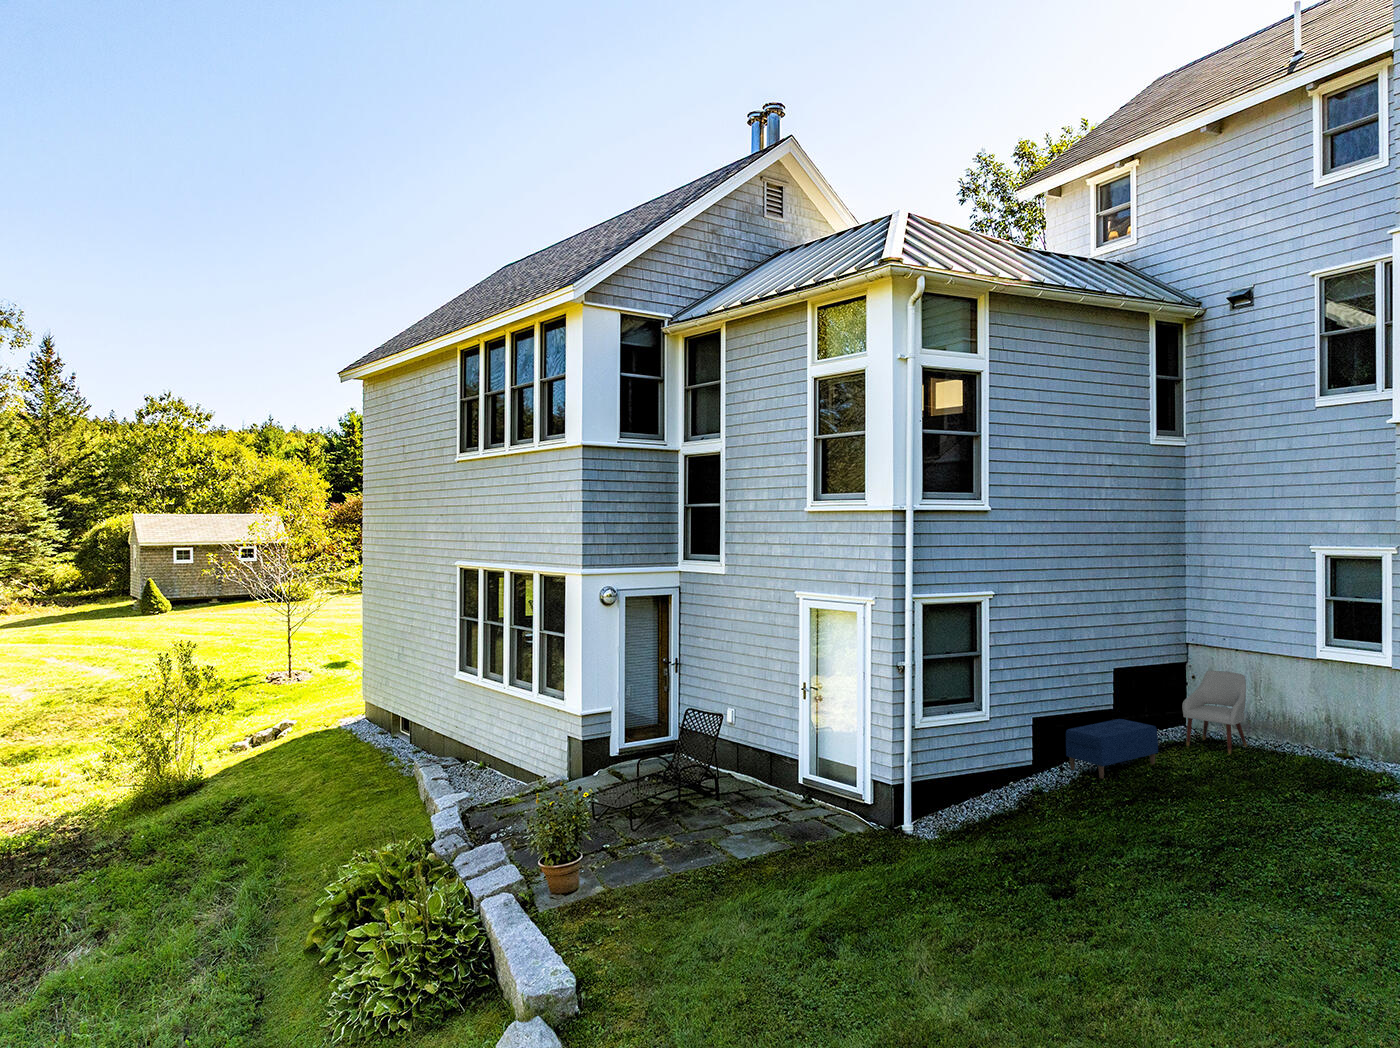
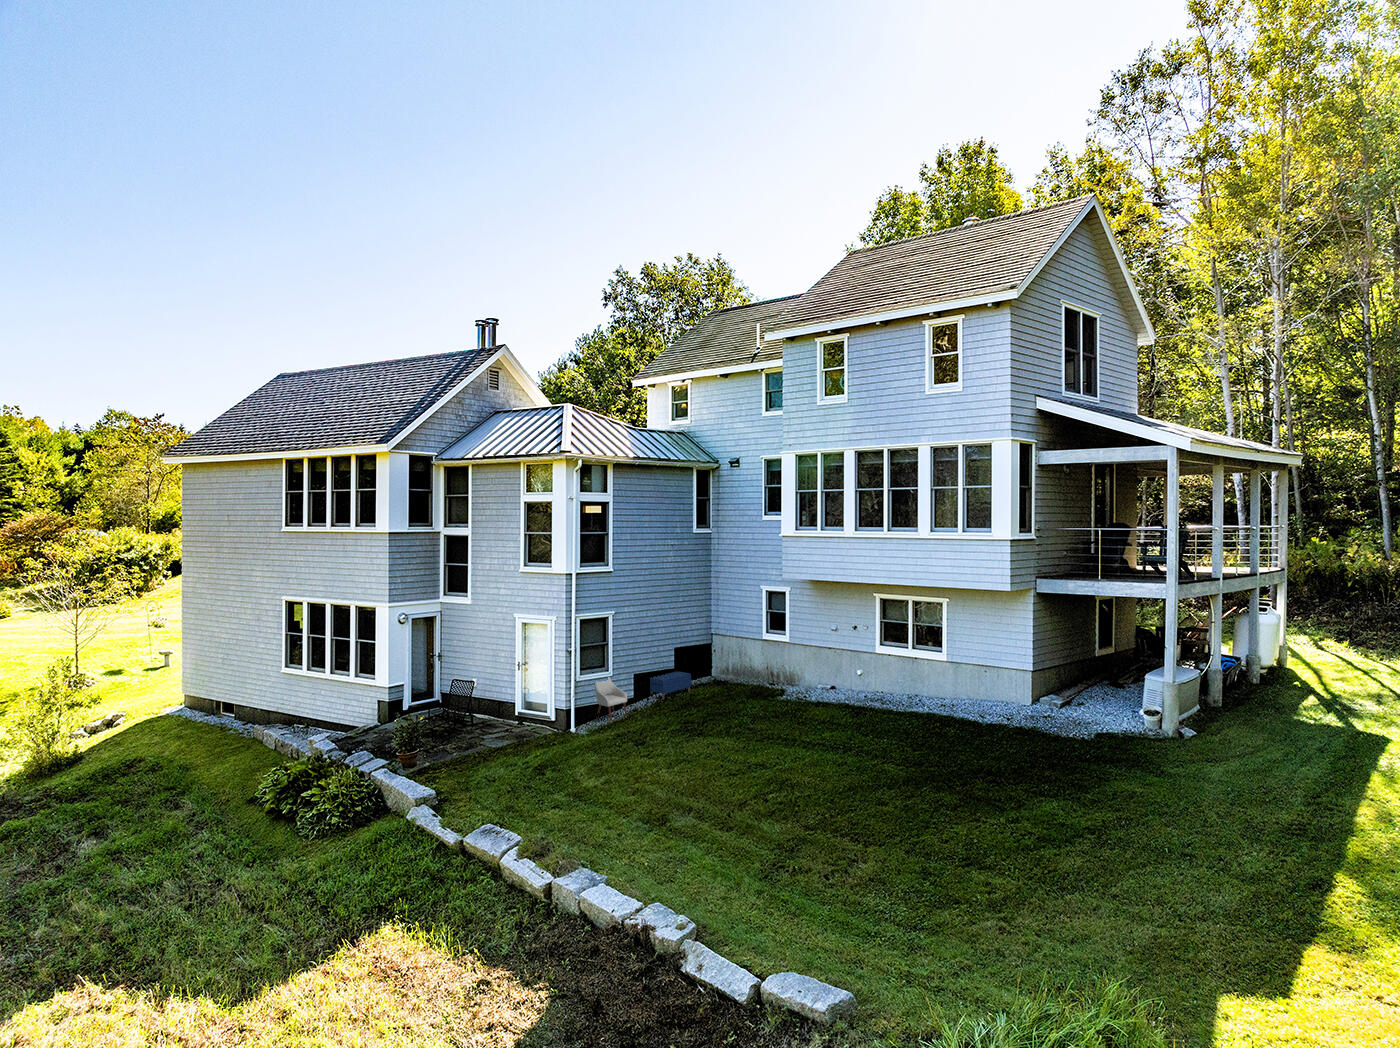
chair: present [1182,671,1247,754] -> present [595,677,627,722]

